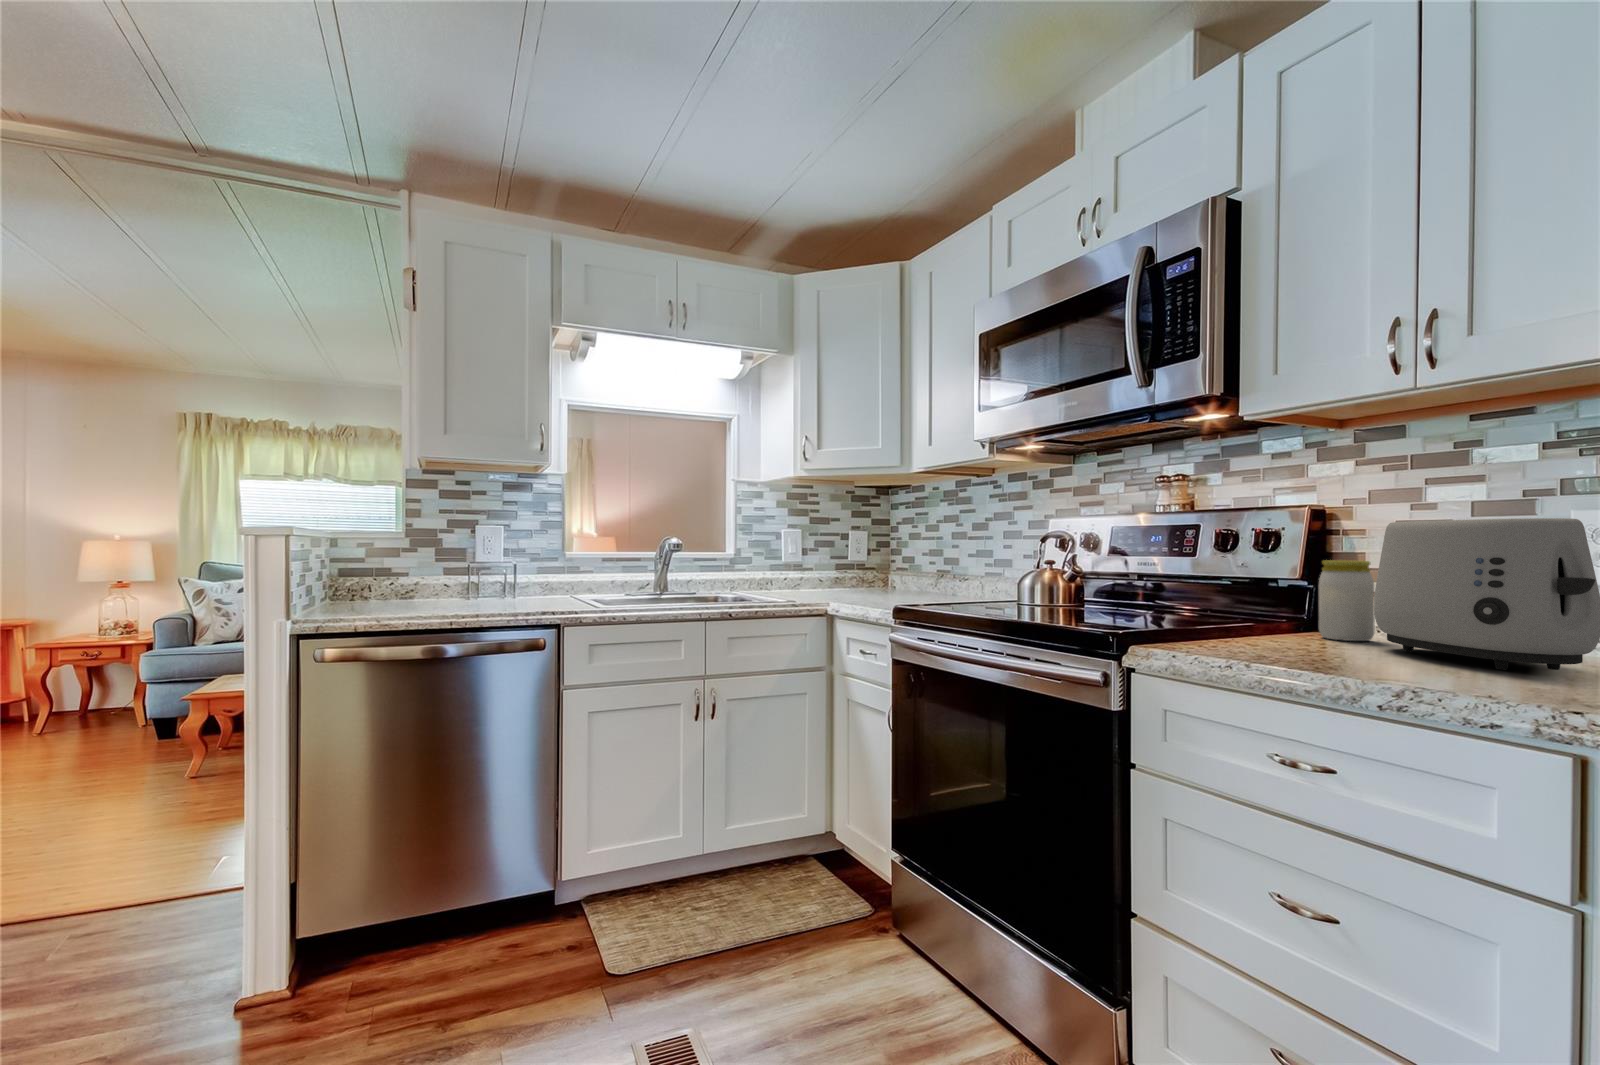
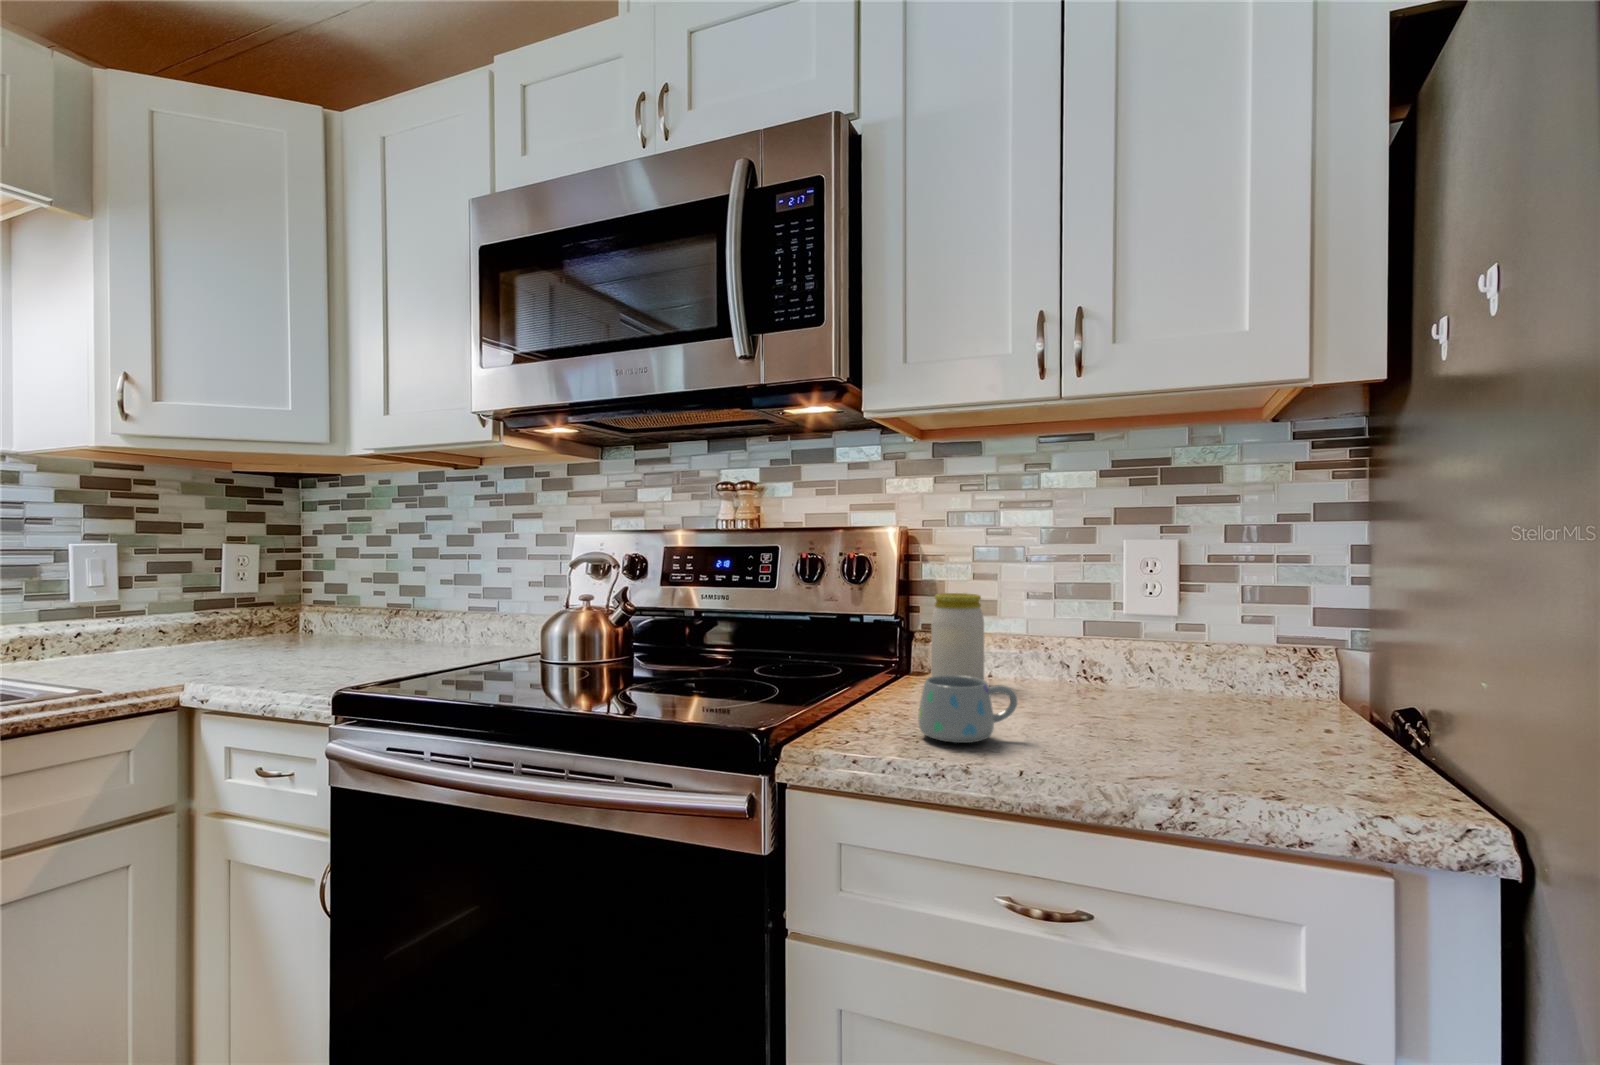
toaster: present [1374,518,1600,670] -> none [1006,554,1250,725]
mug: none [1231,608,1317,653] -> present [918,675,1017,743]

